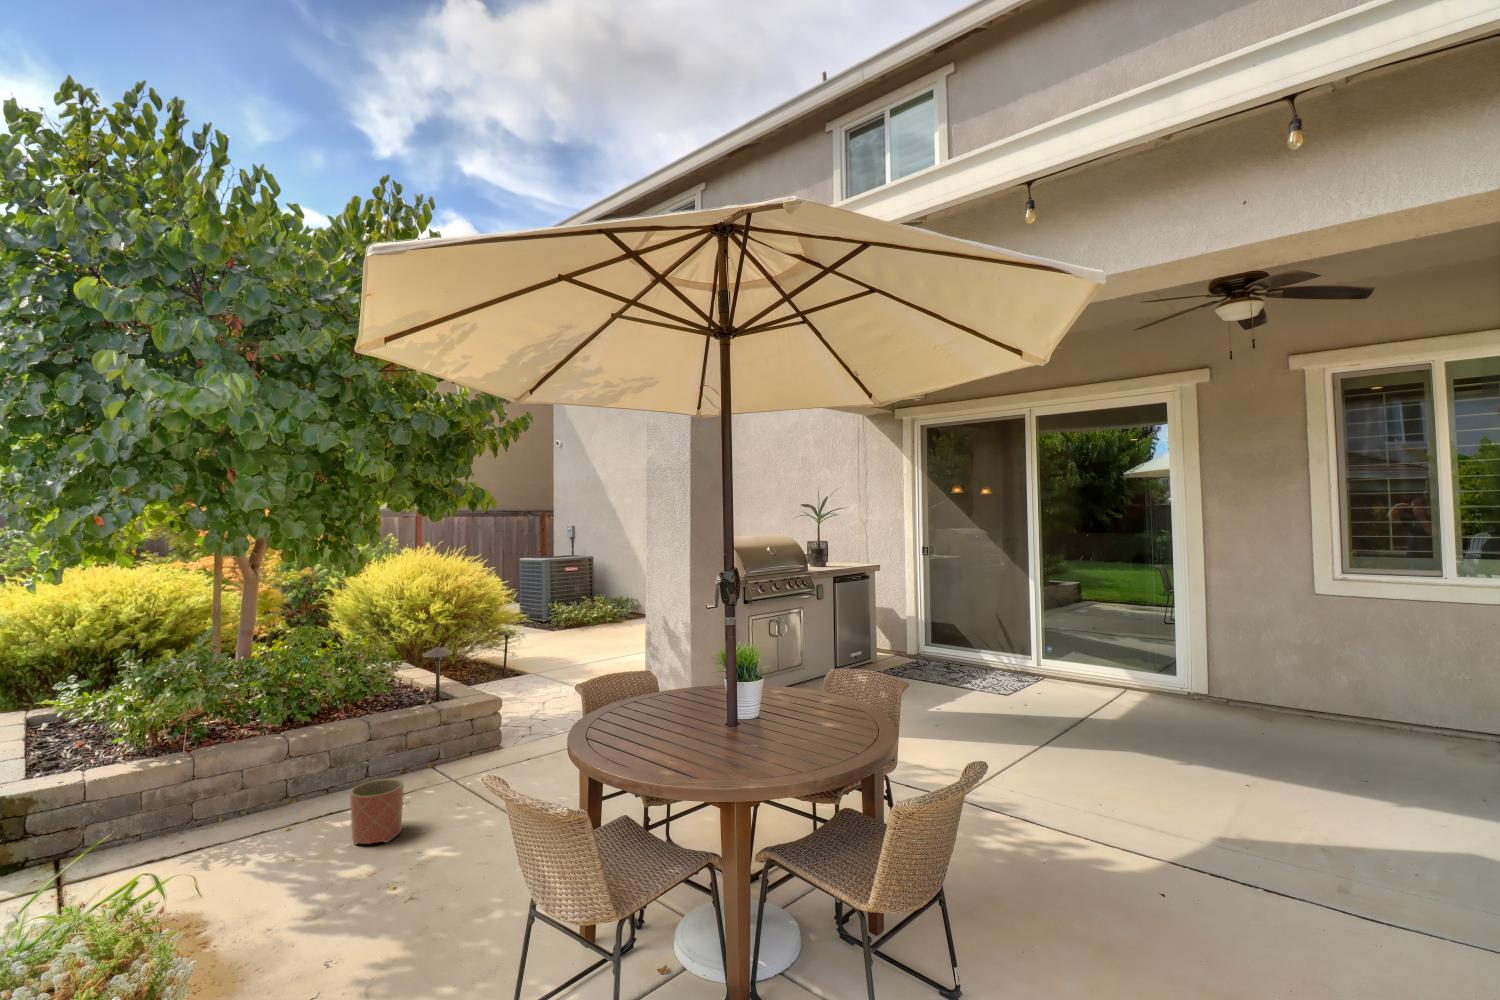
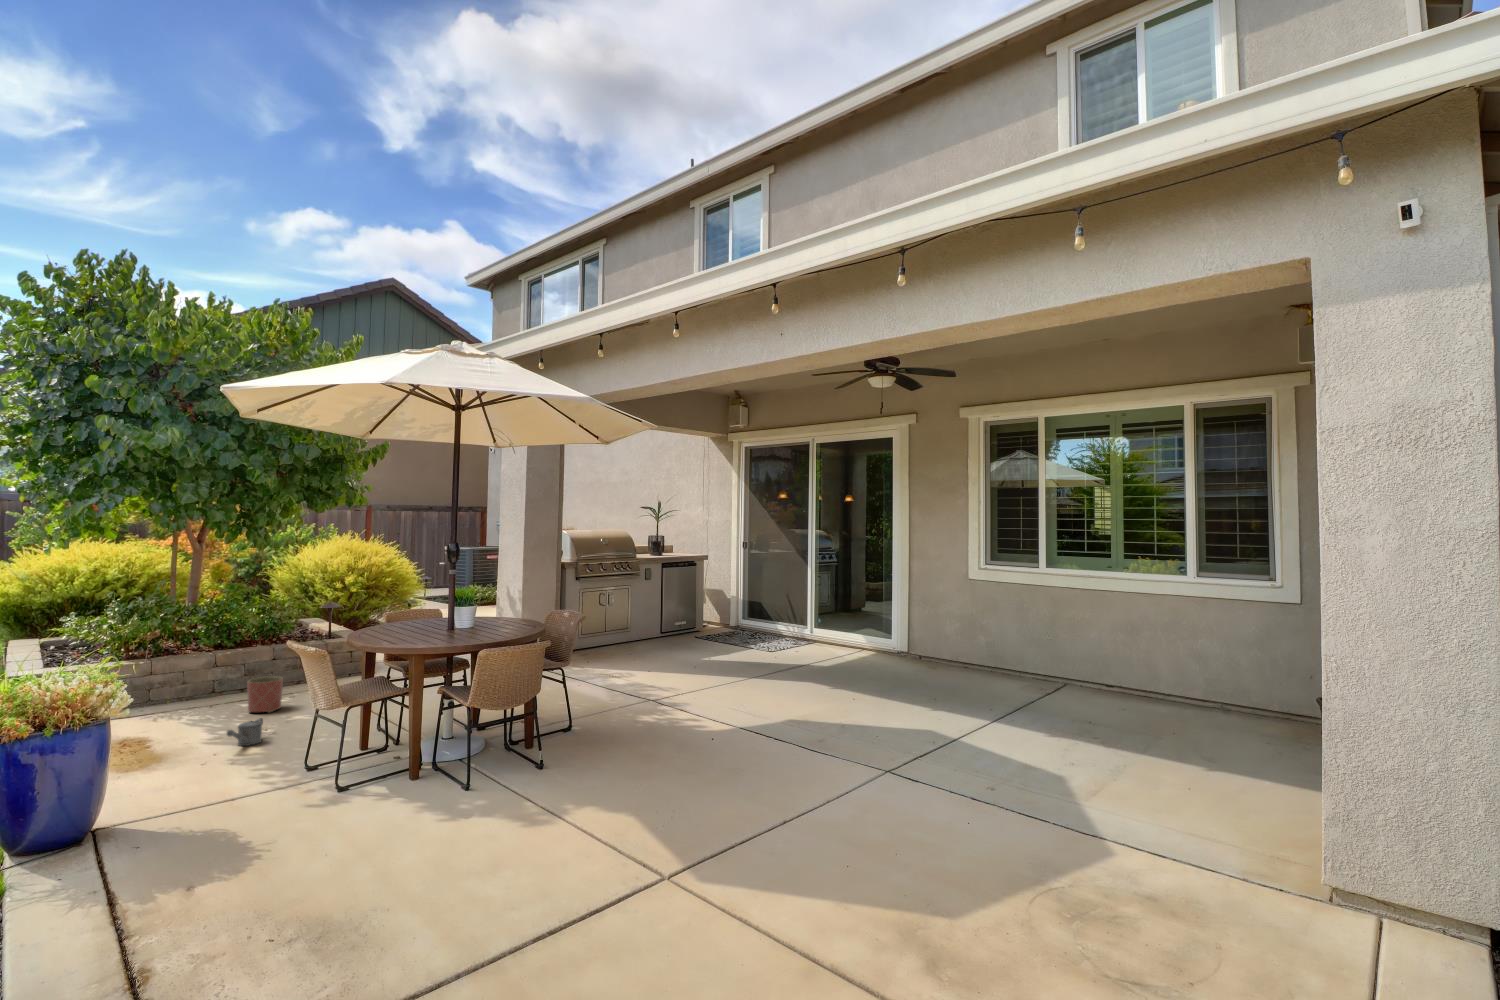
watering can: none [348,876,400,939] -> present [227,718,263,746]

